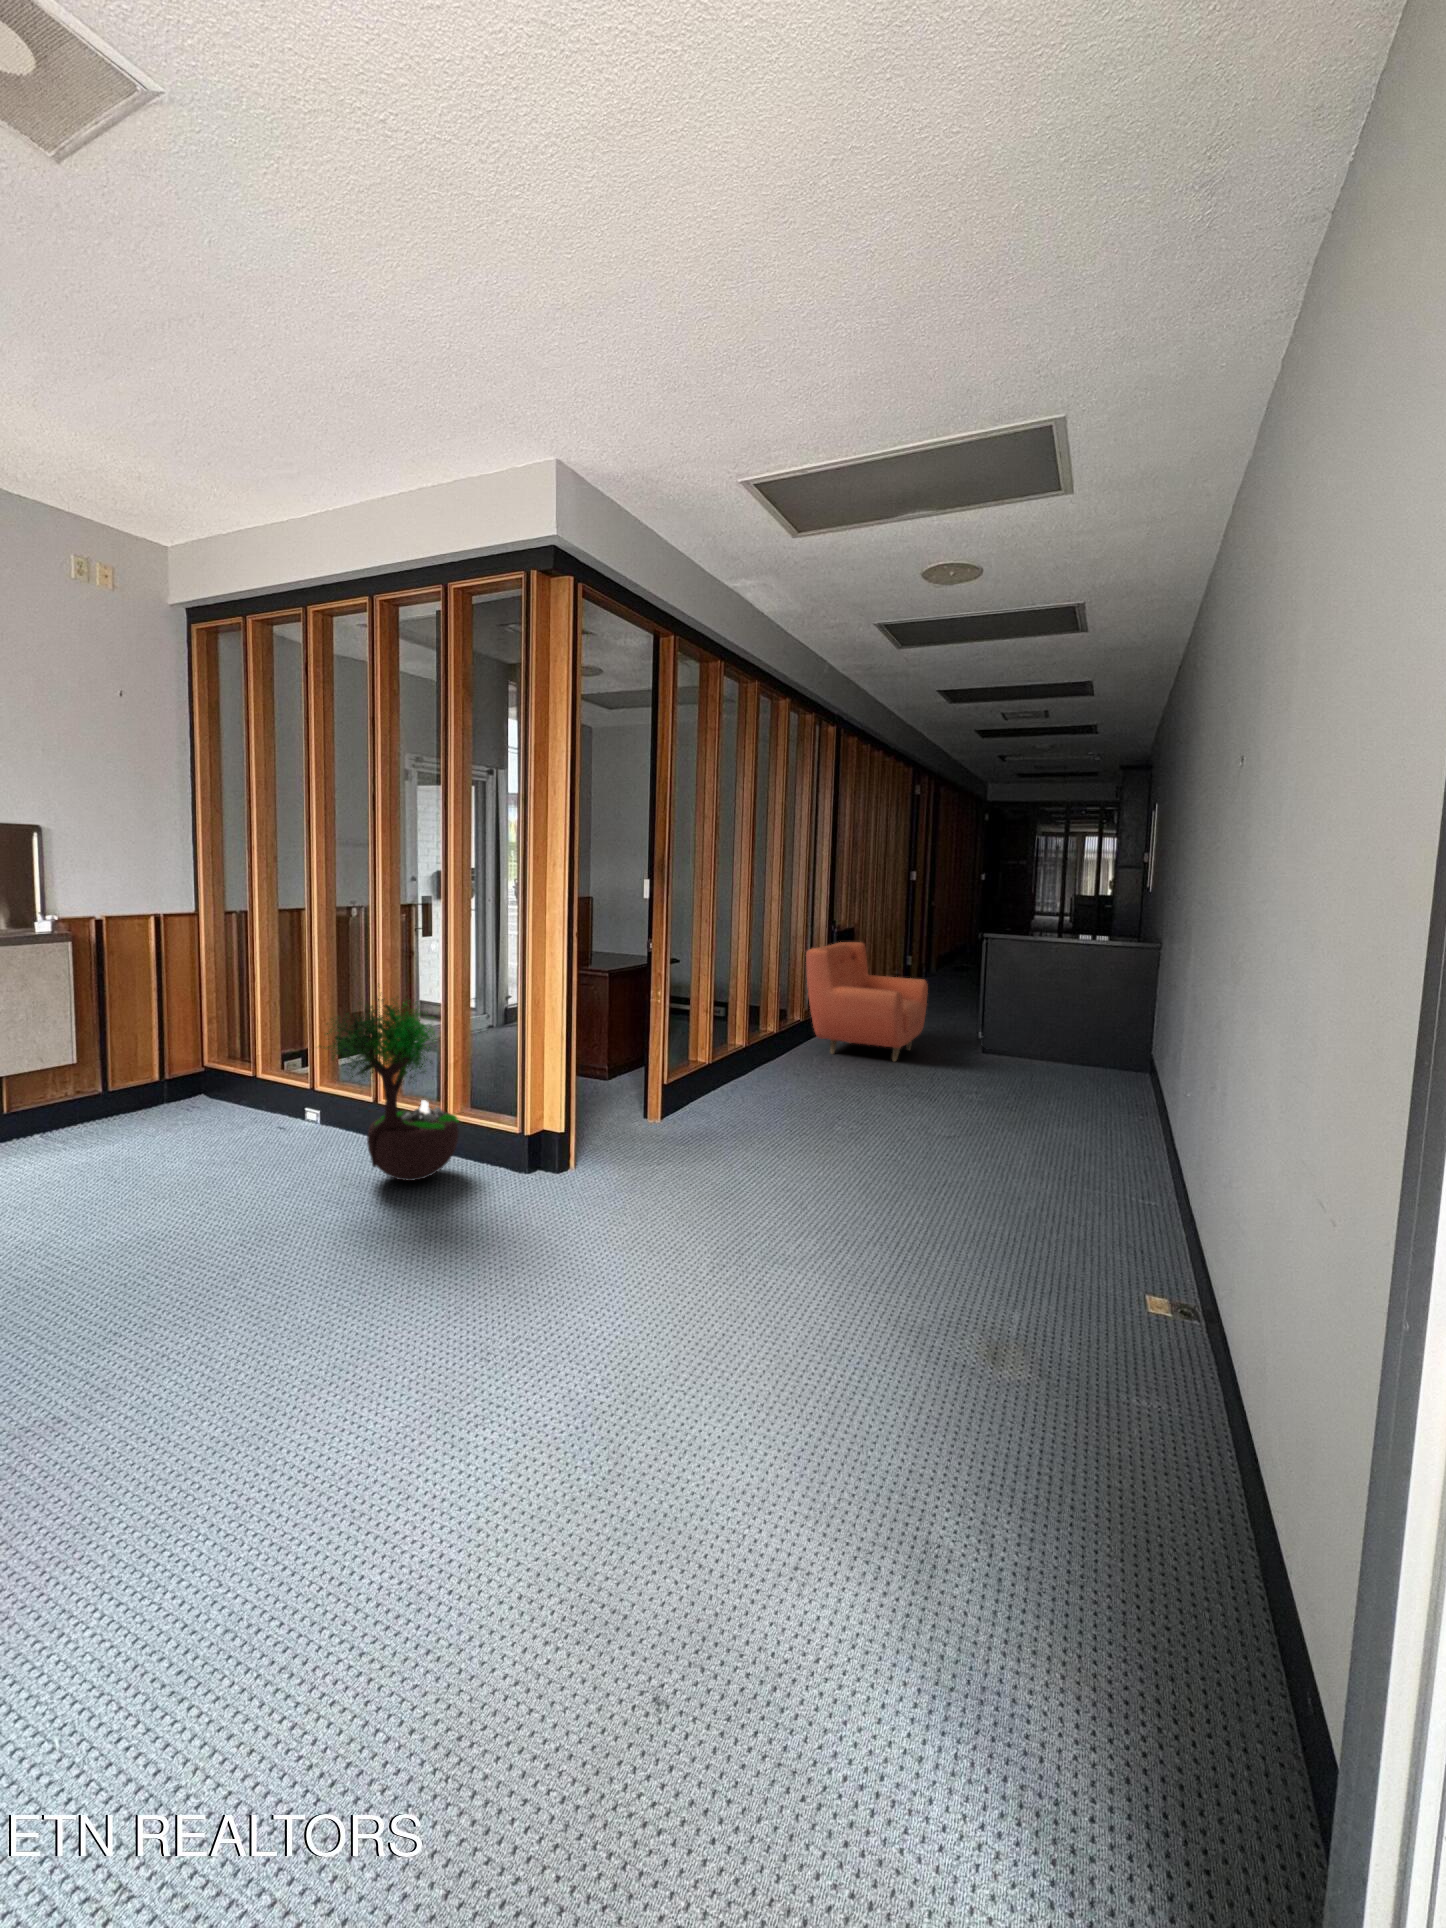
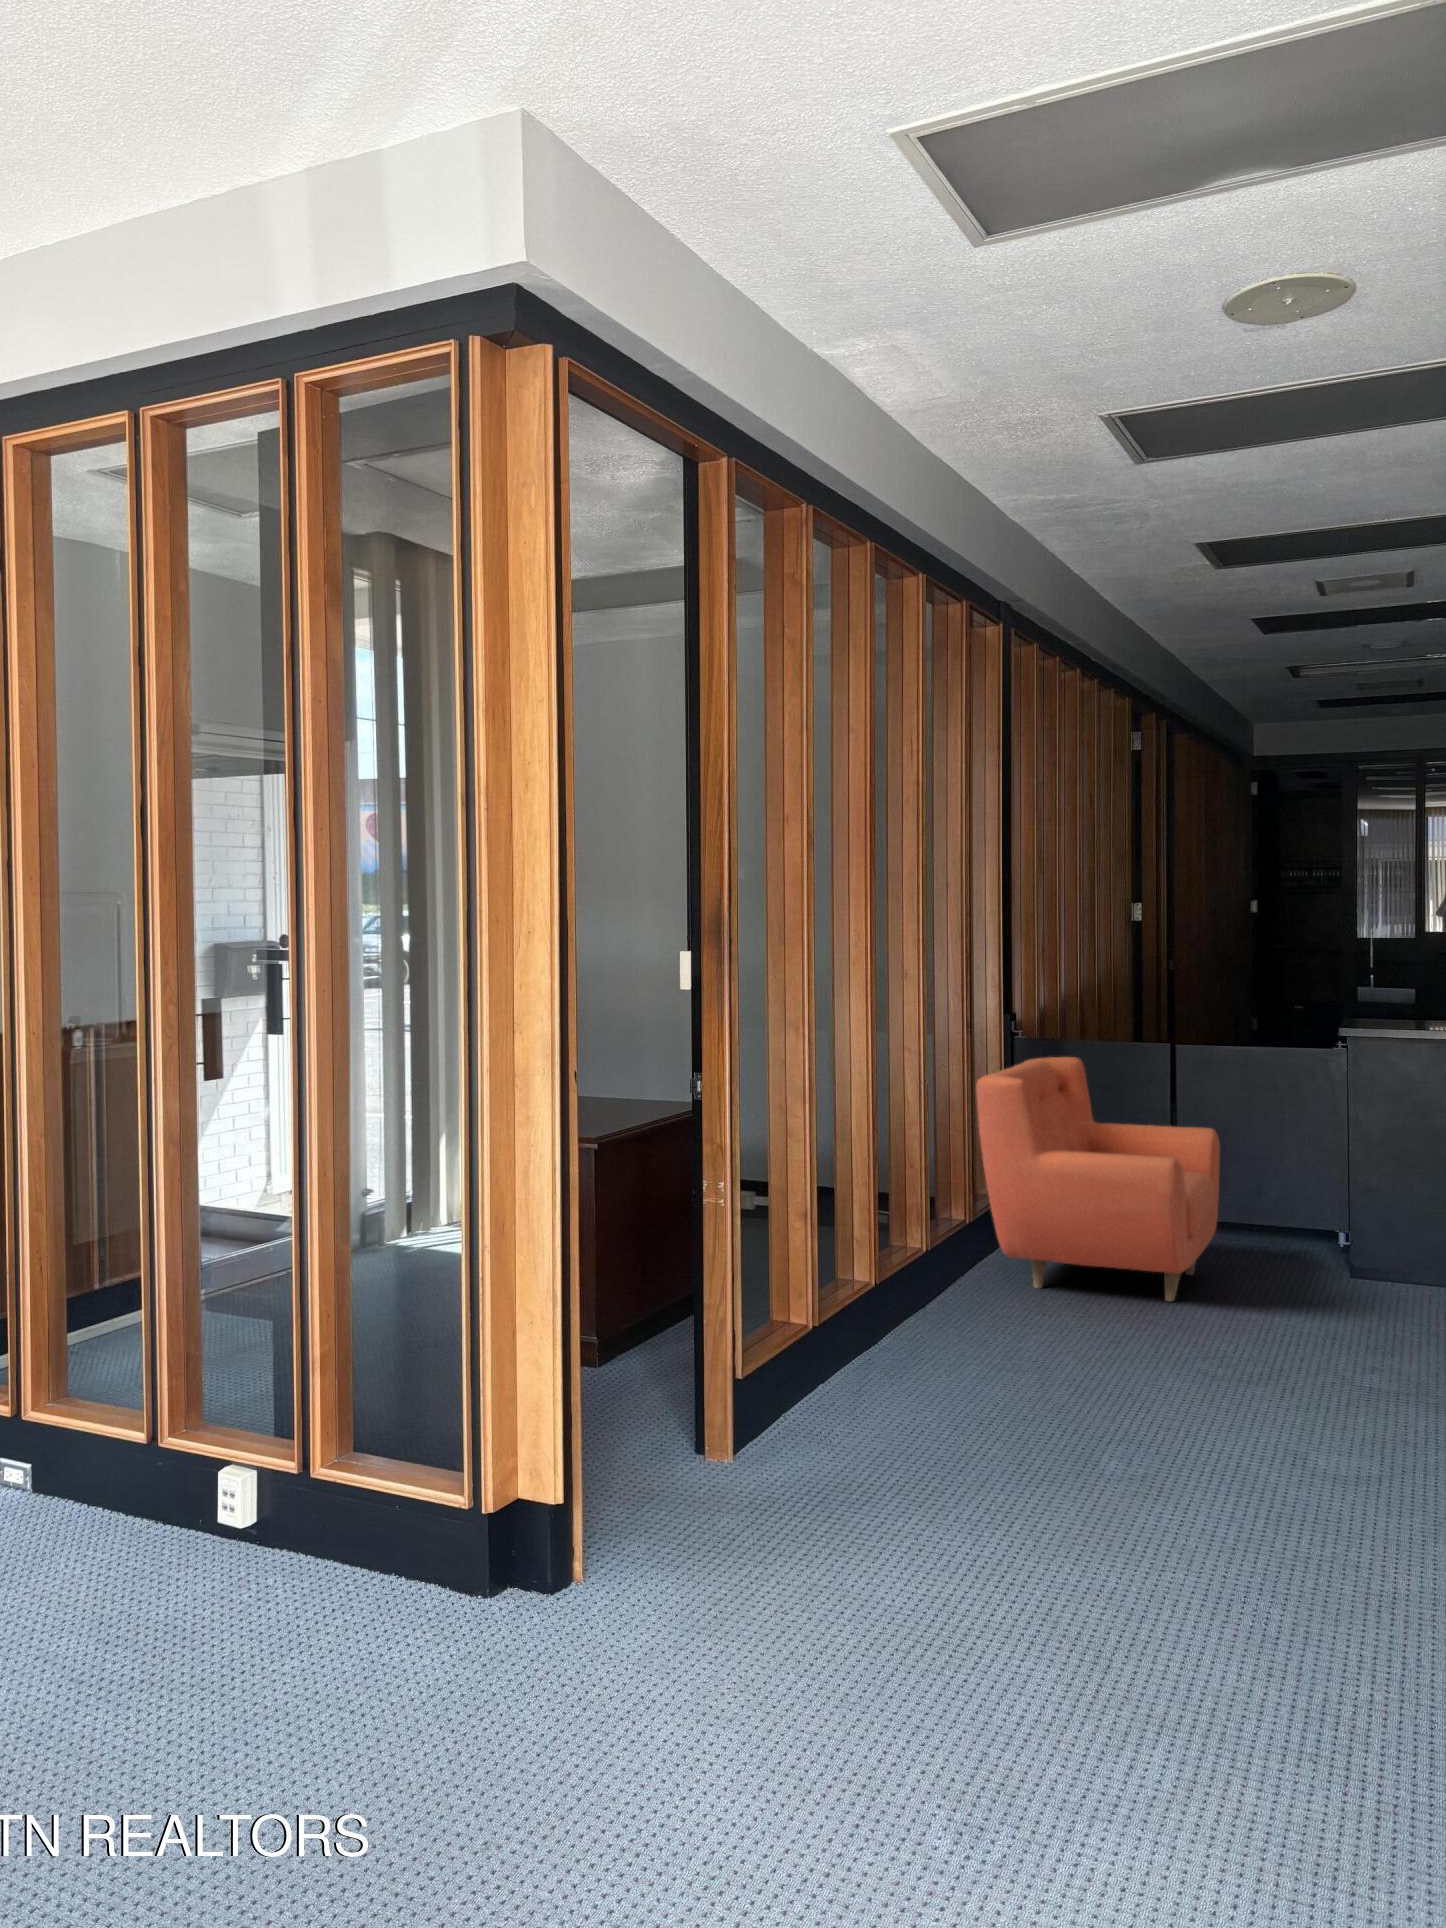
potted tree: present [326,998,459,1181] -> none [47,1201,344,1625]

